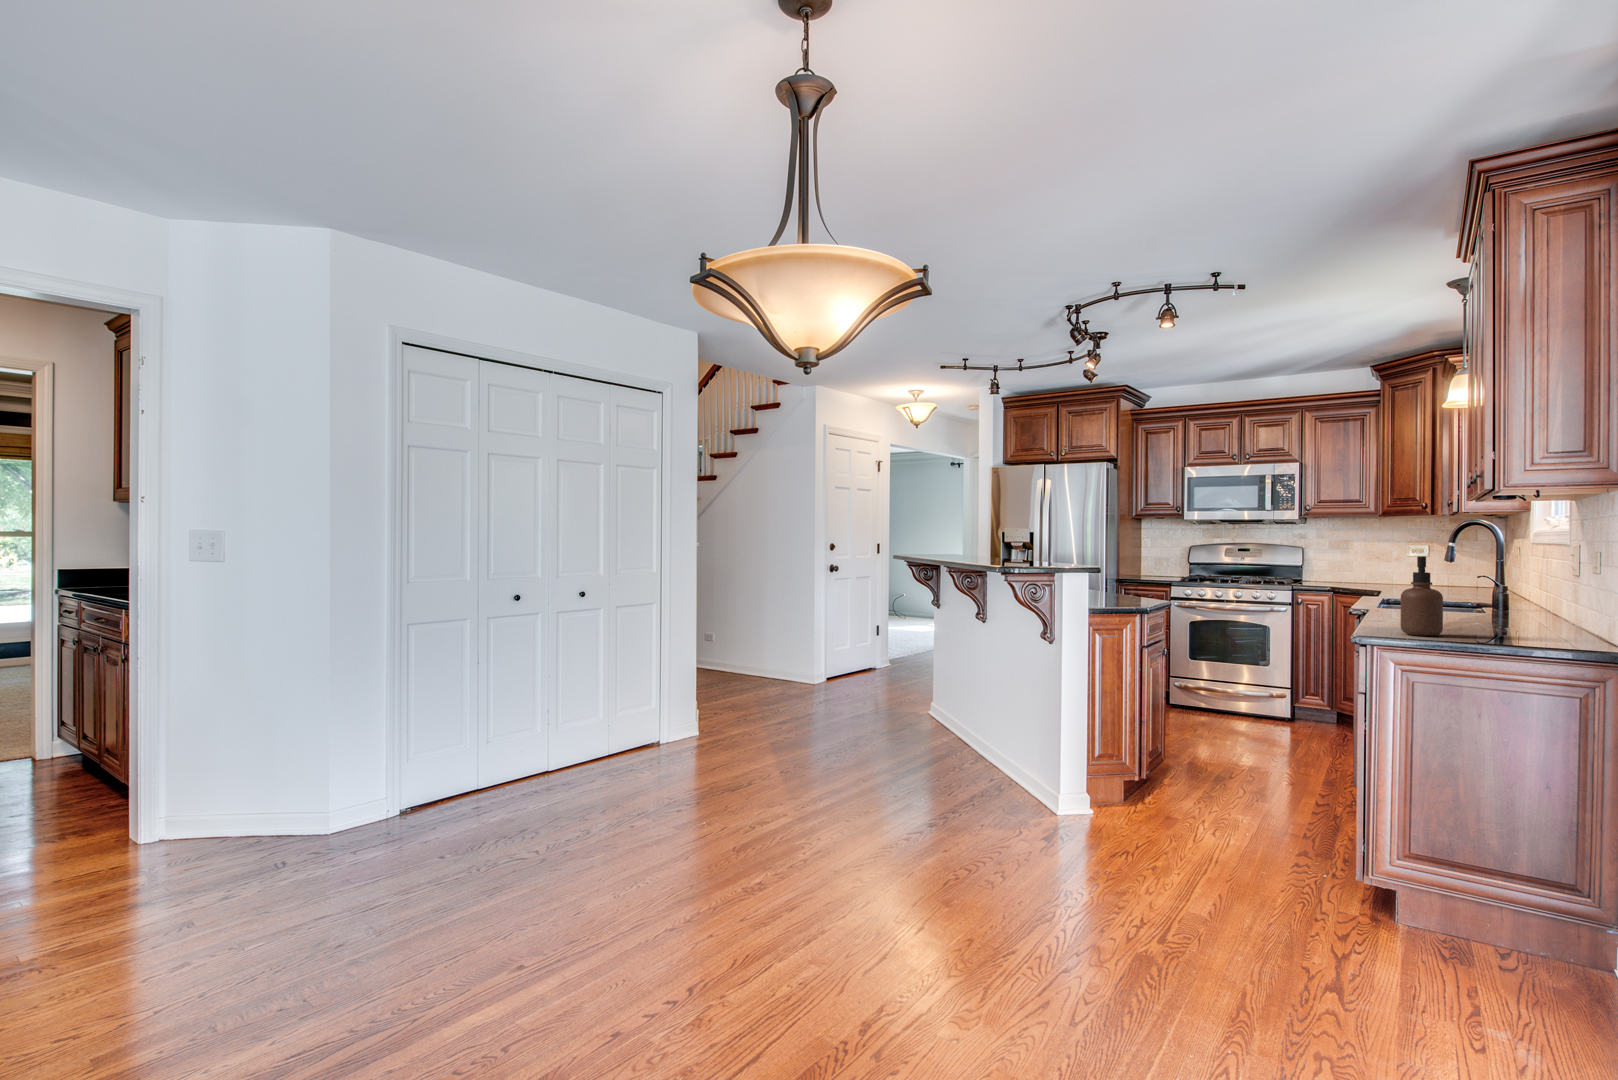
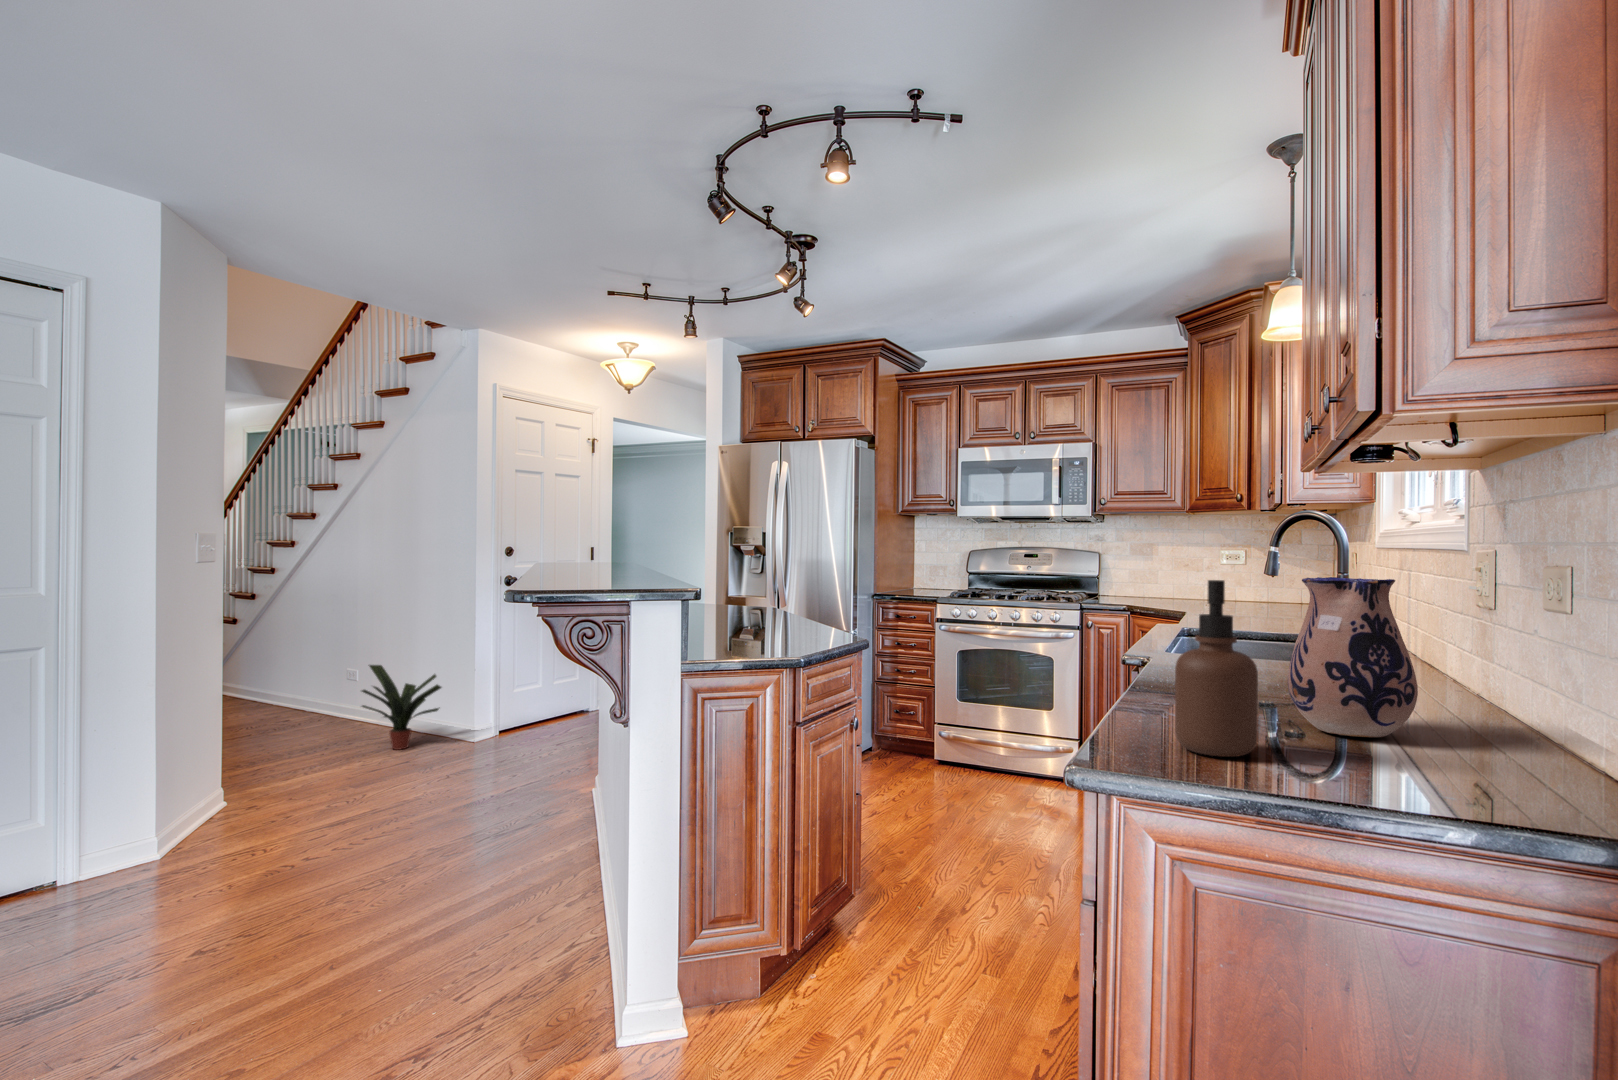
ceramic pitcher: none [1459,557,1528,633] -> present [1288,577,1418,738]
potted plant: none [741,627,795,687] -> present [362,665,441,750]

